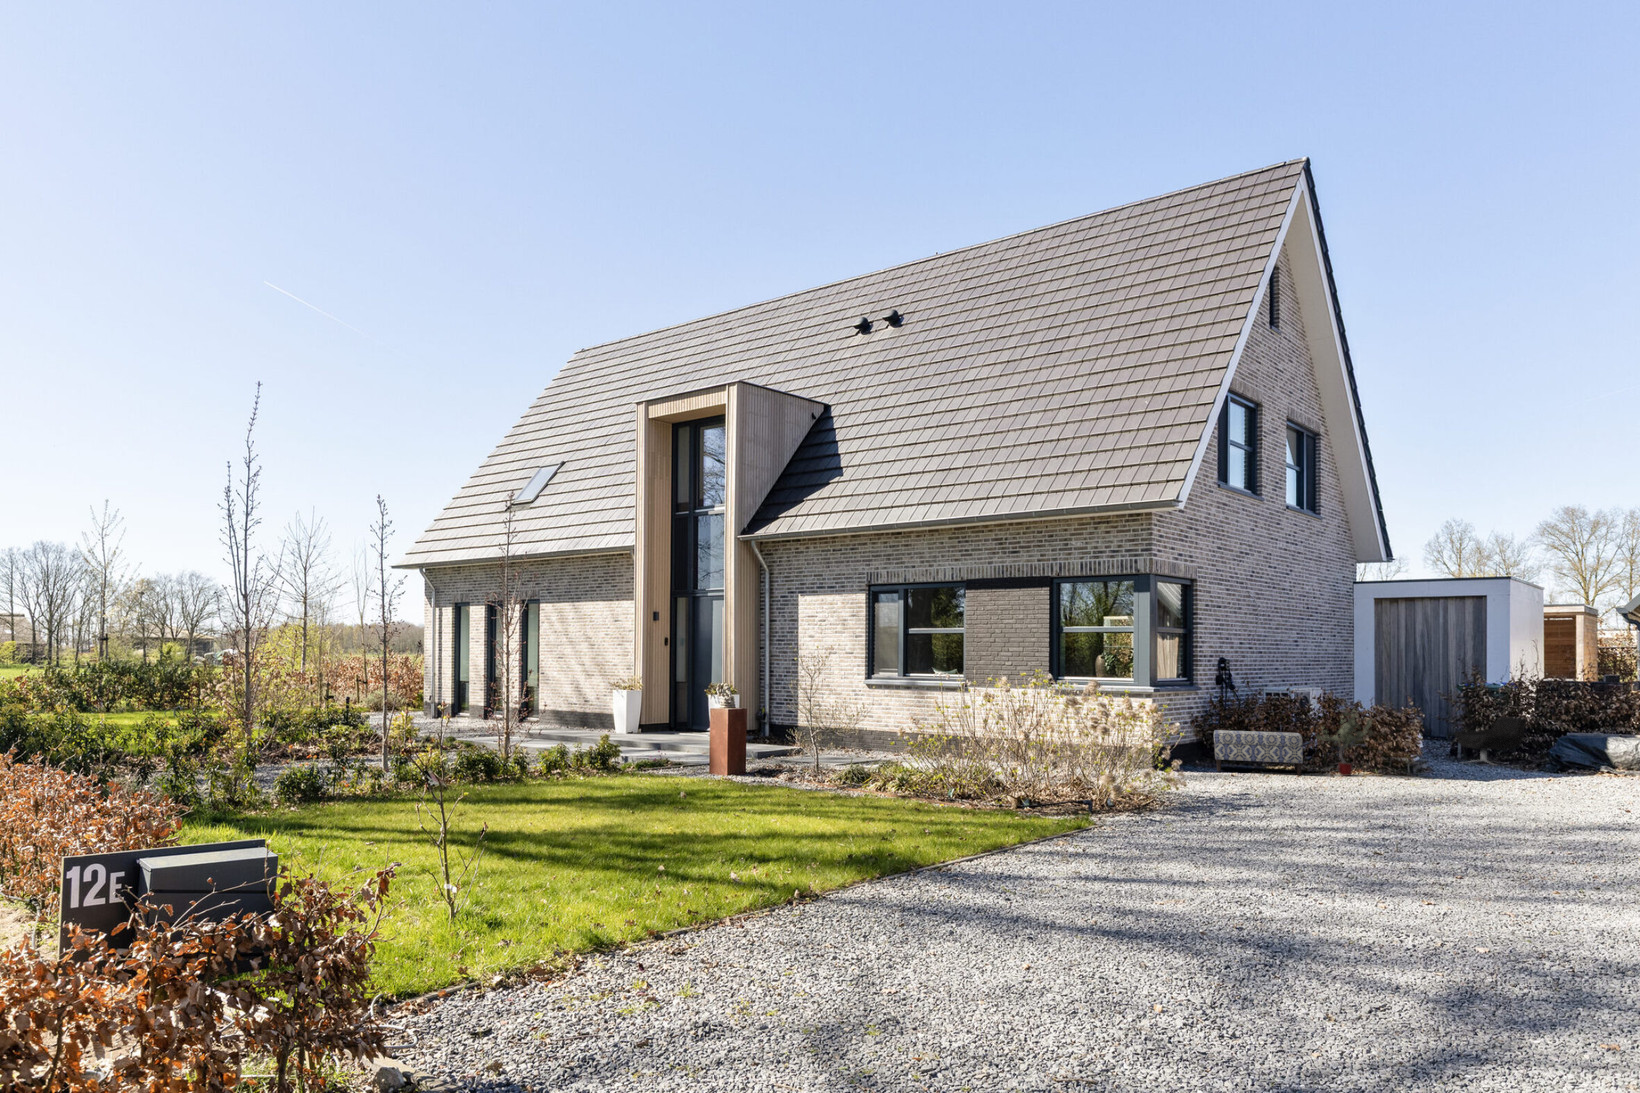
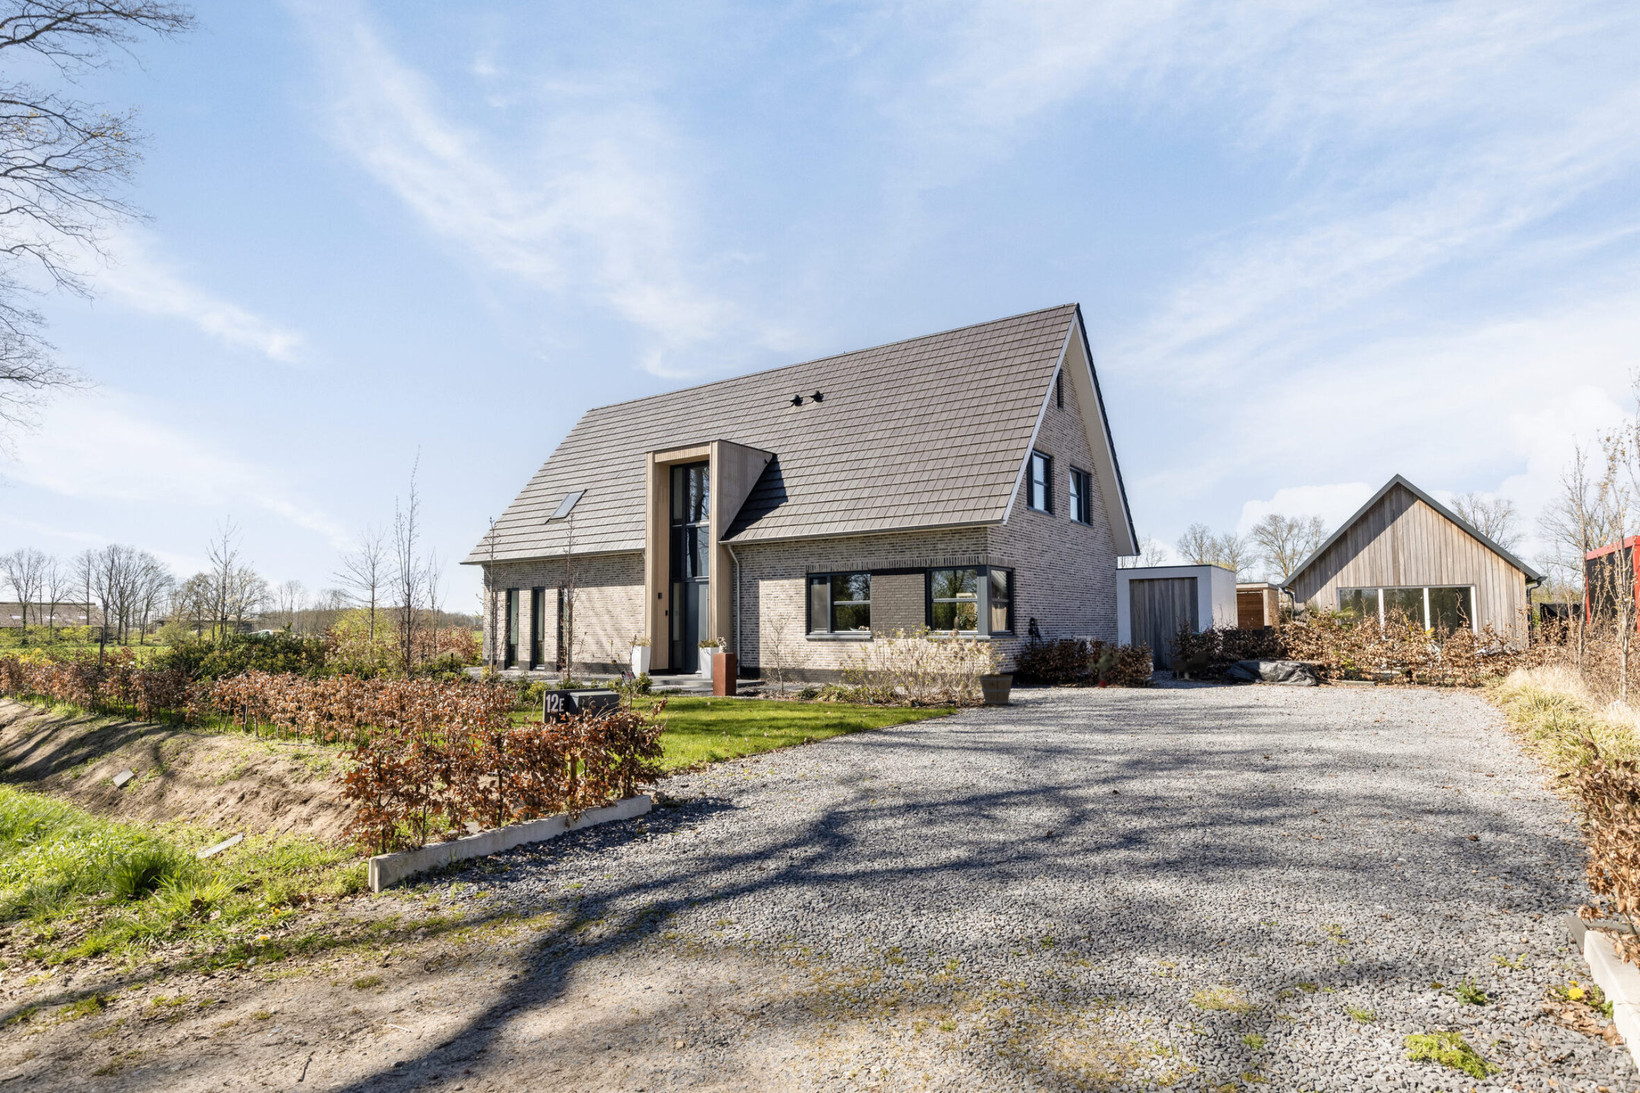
bench: present [1214,730,1303,775] -> none [1026,662,1078,688]
wooden bucket: none [1135,755,1193,808] -> present [979,674,1013,704]

